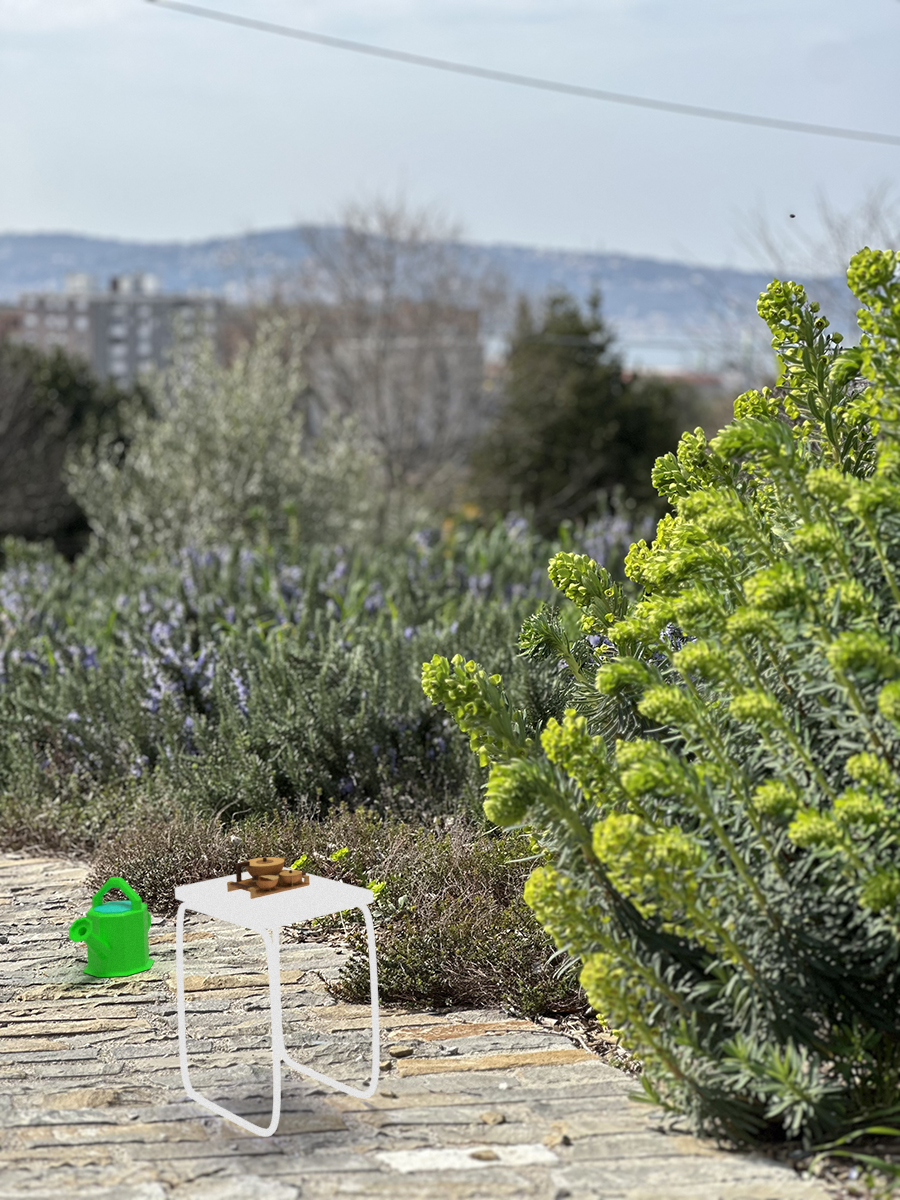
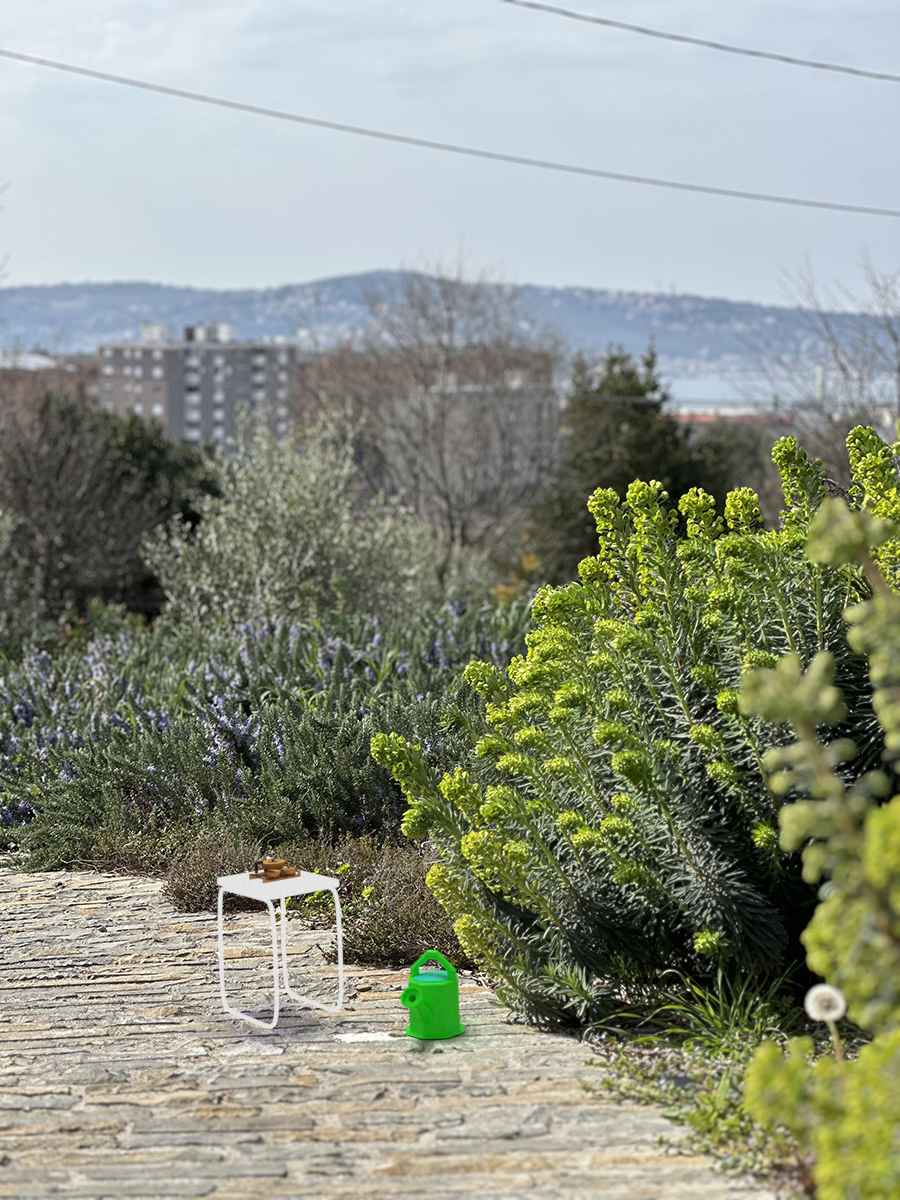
watering can: present [69,877,154,977] -> present [400,950,464,1039]

